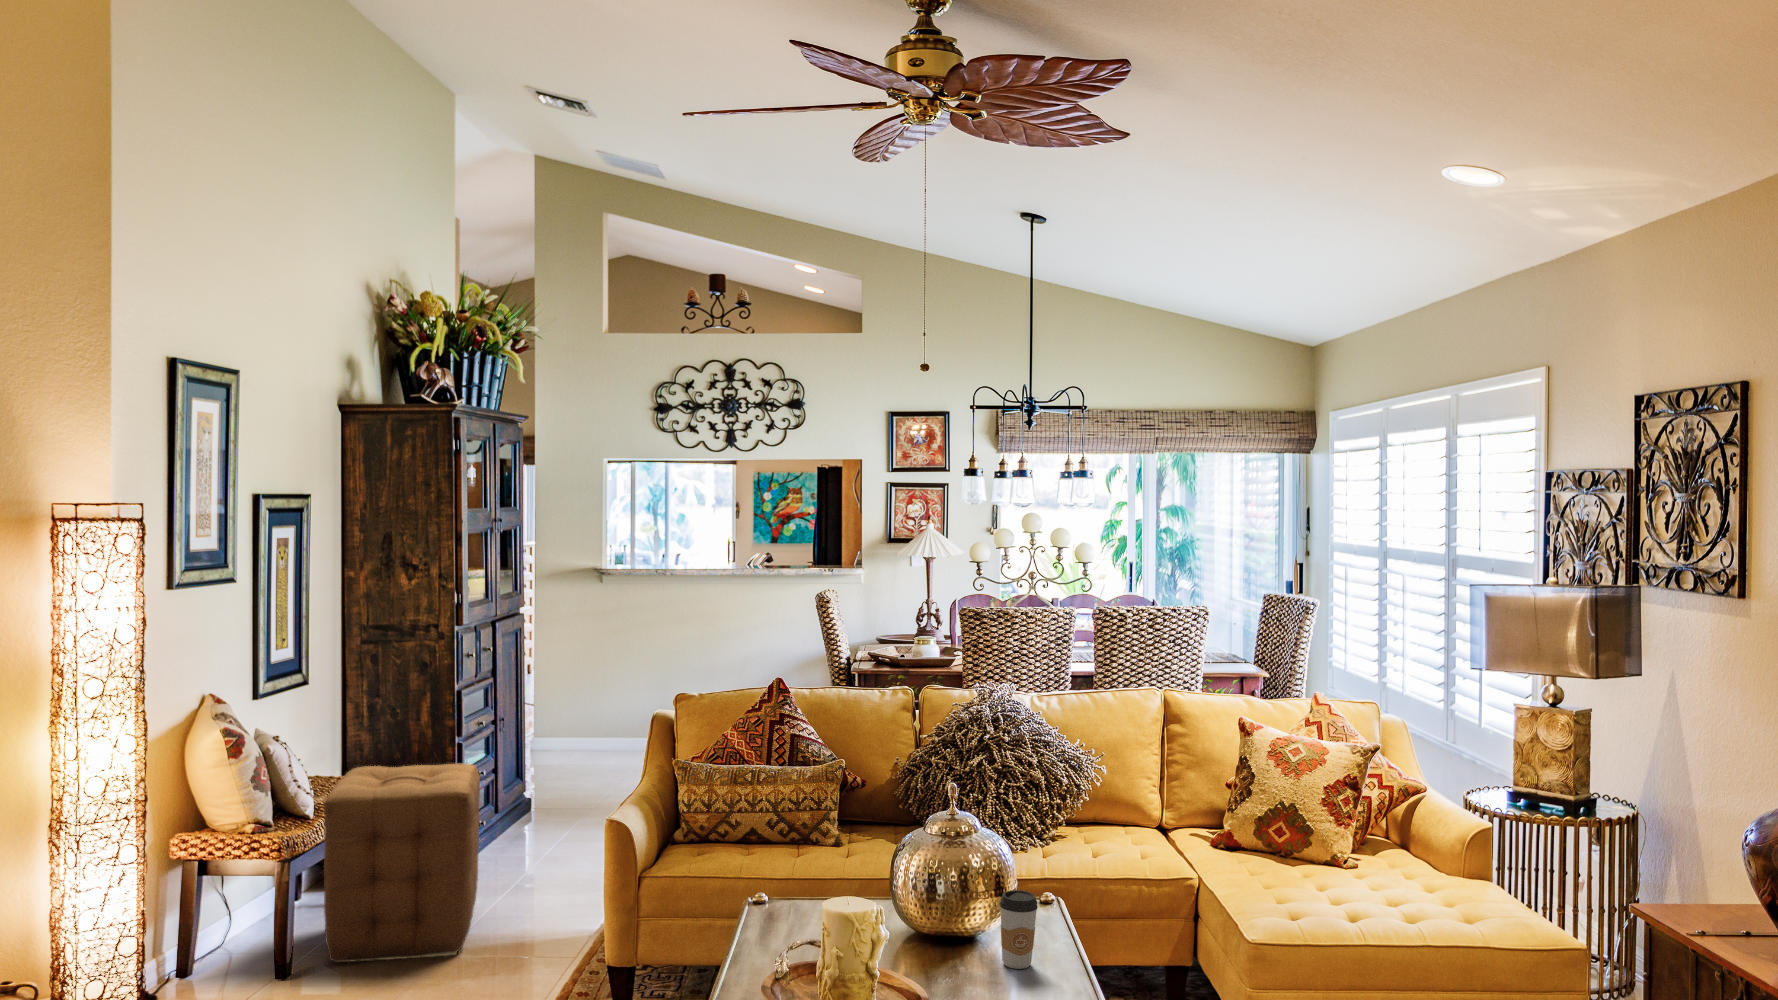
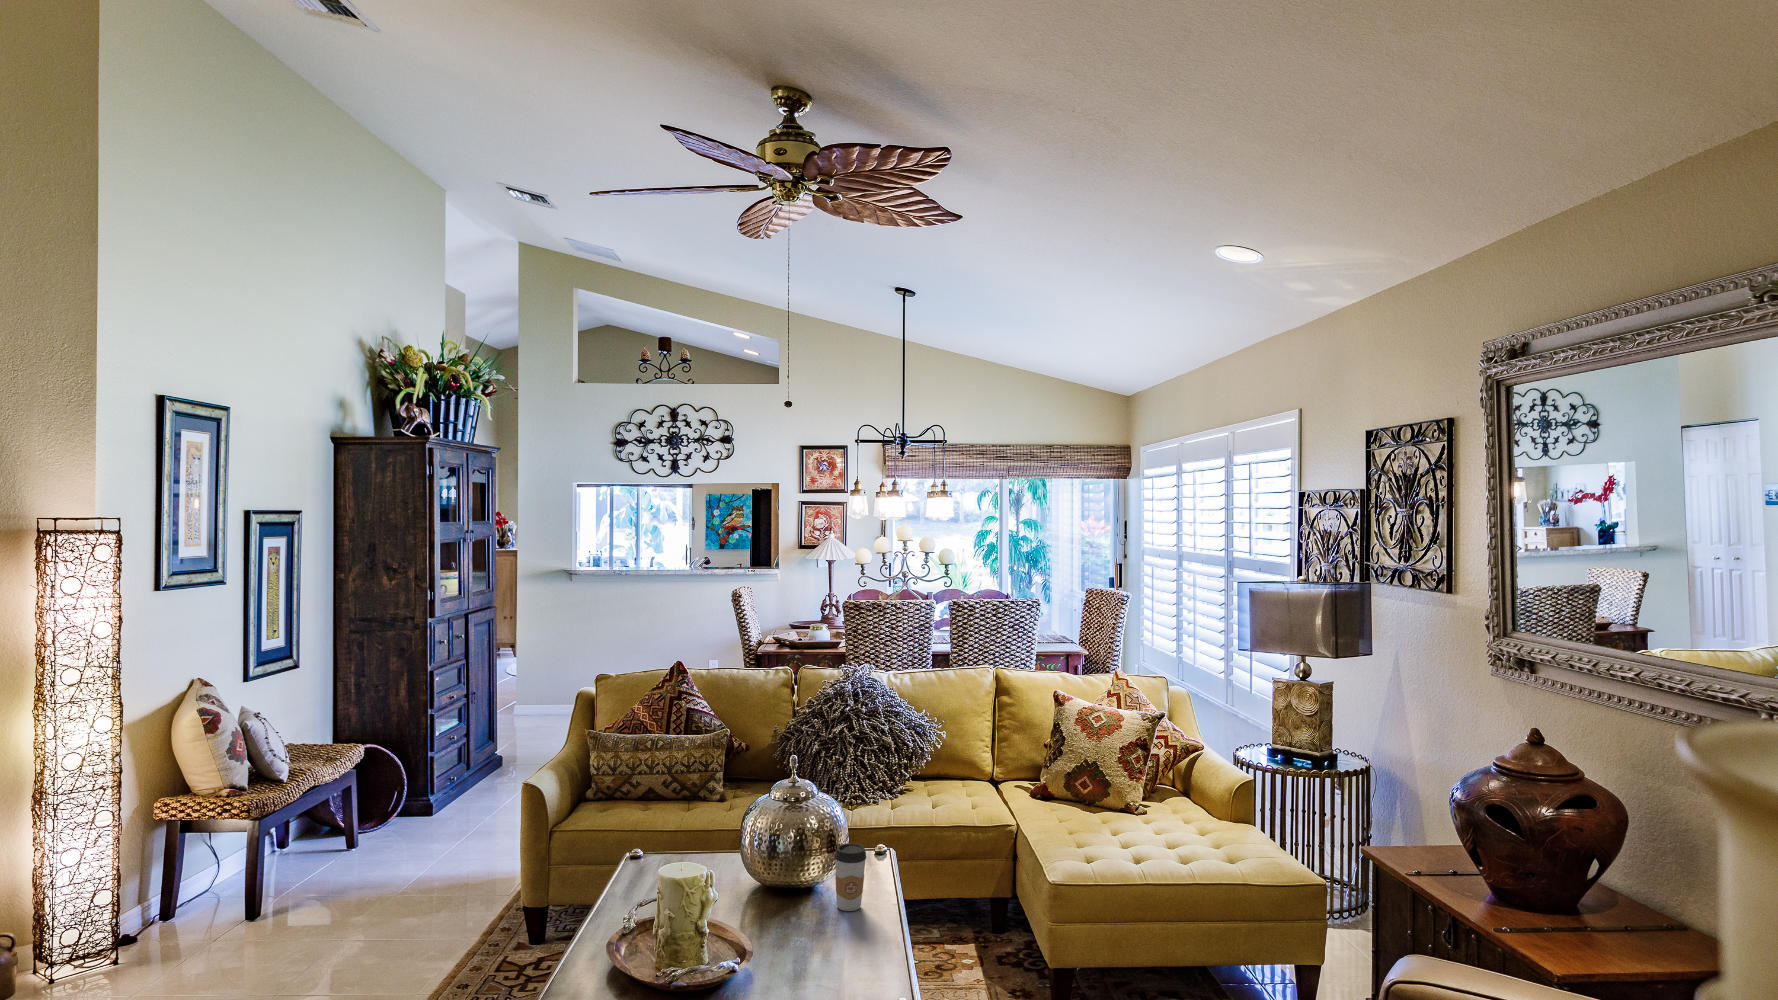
ottoman: present [324,763,480,962] -> none [292,734,437,905]

